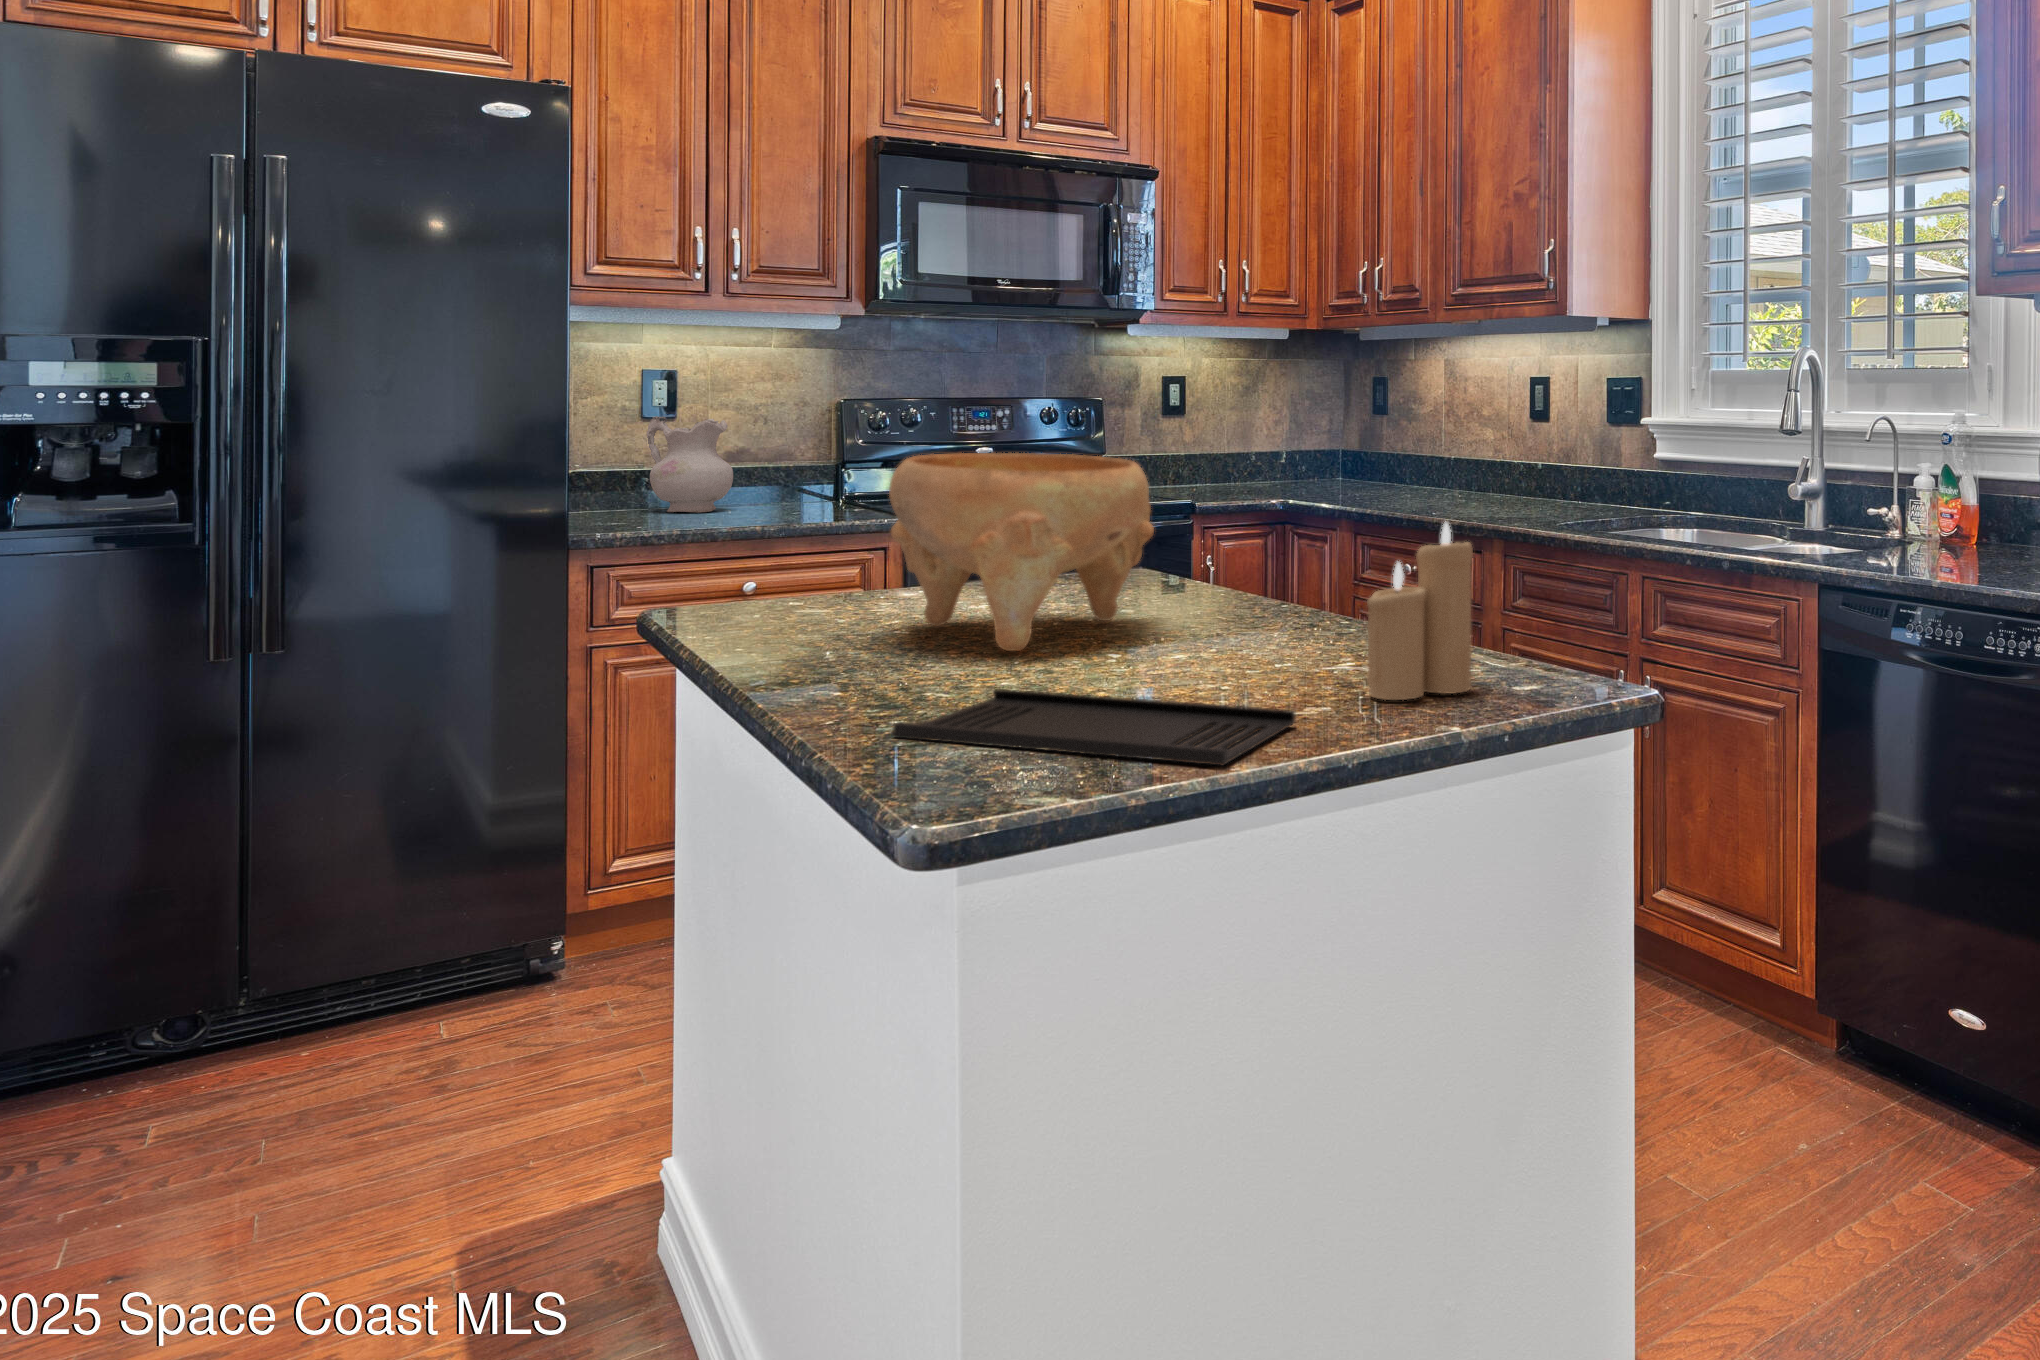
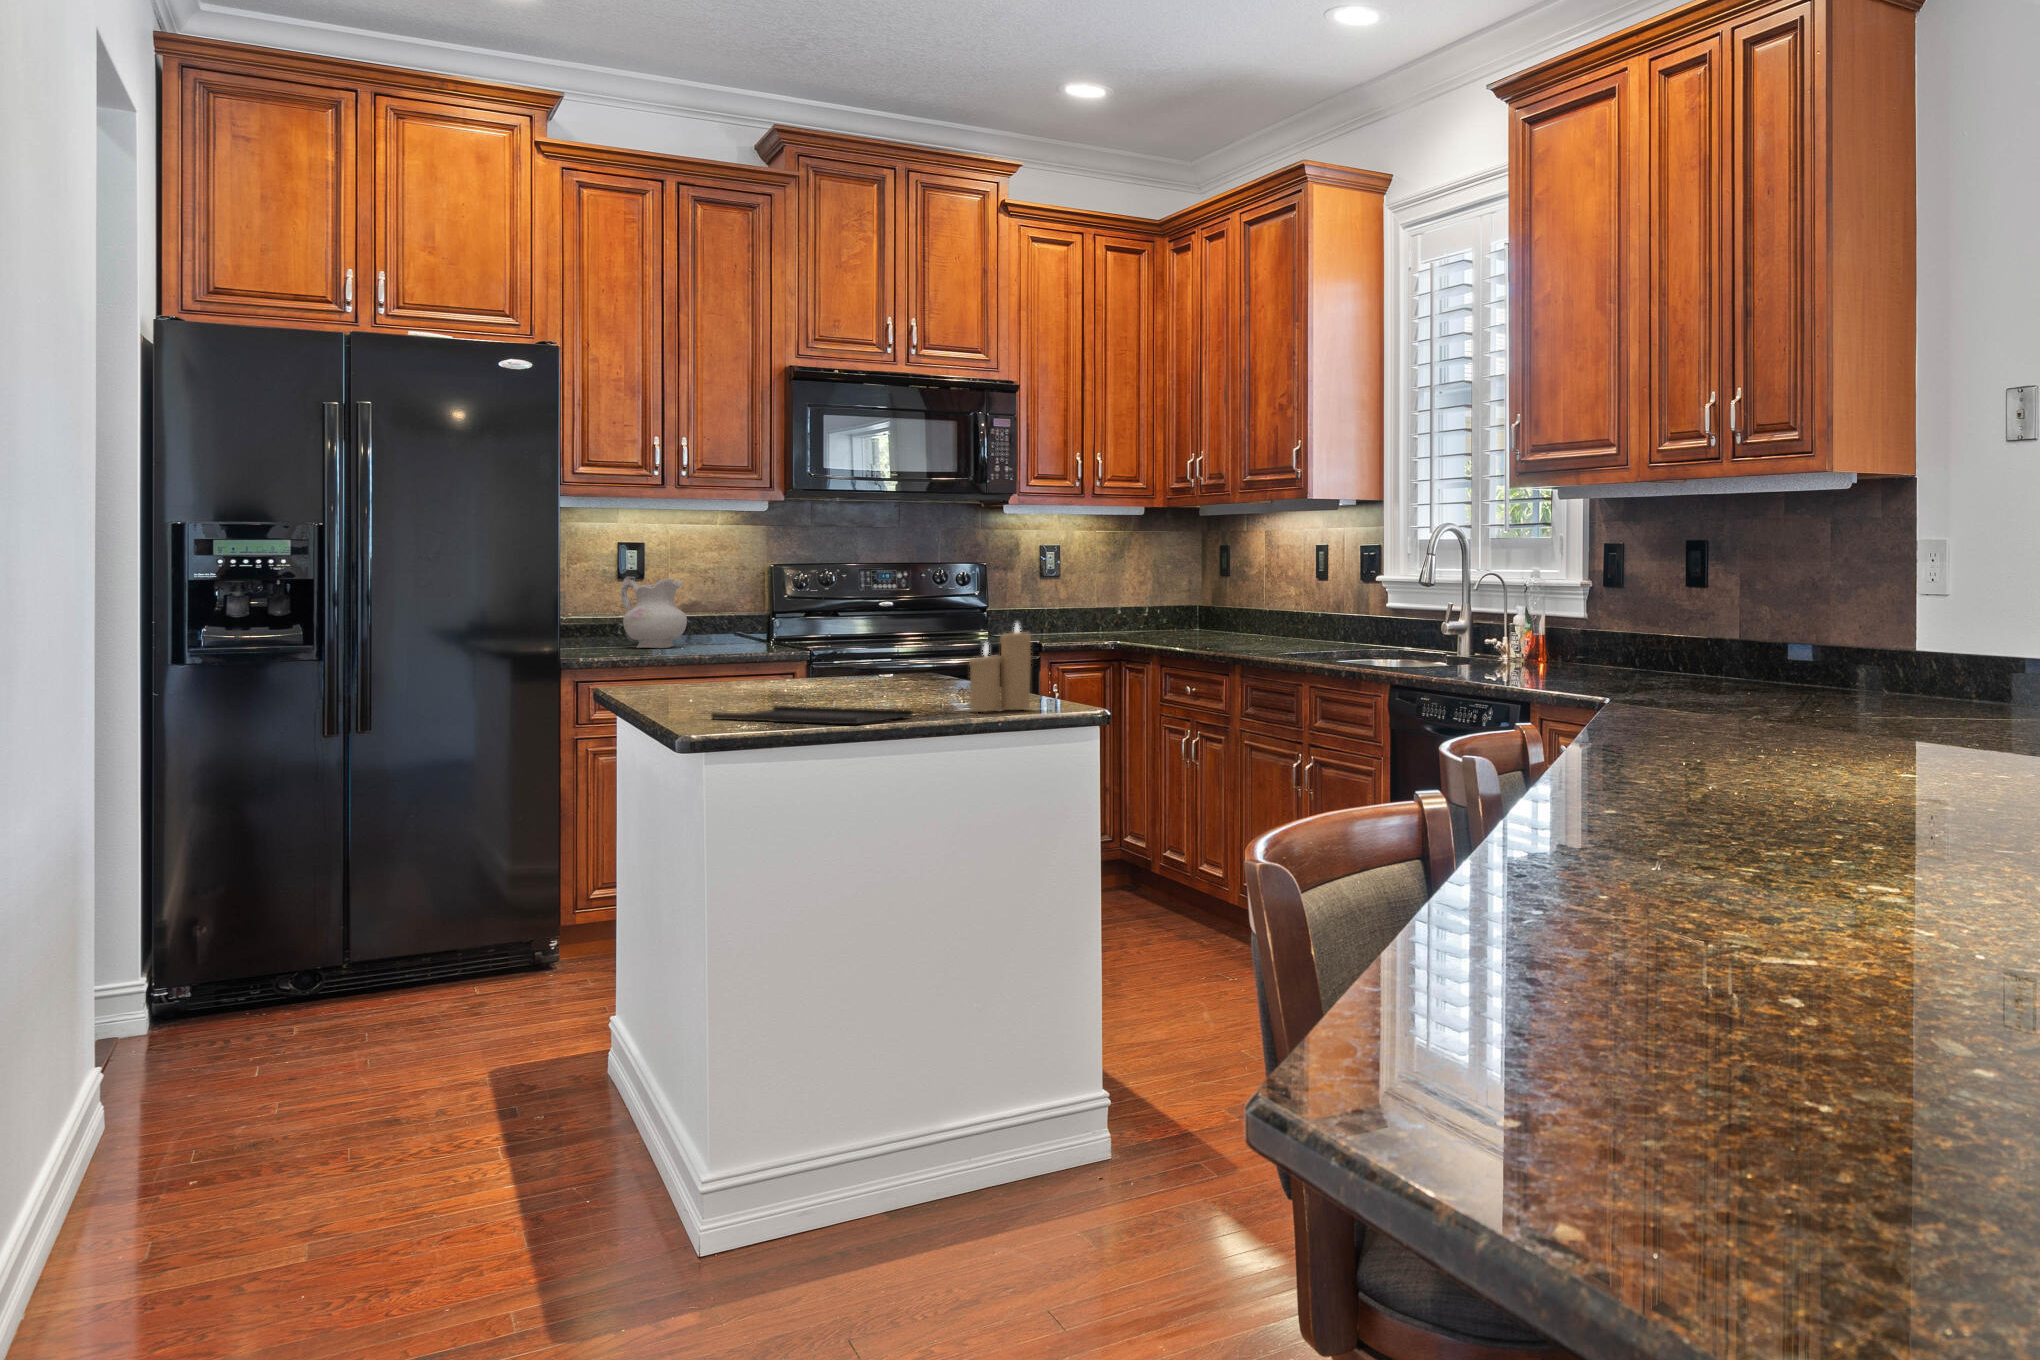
decorative bowl: present [889,453,1154,651] -> none [739,591,905,699]

